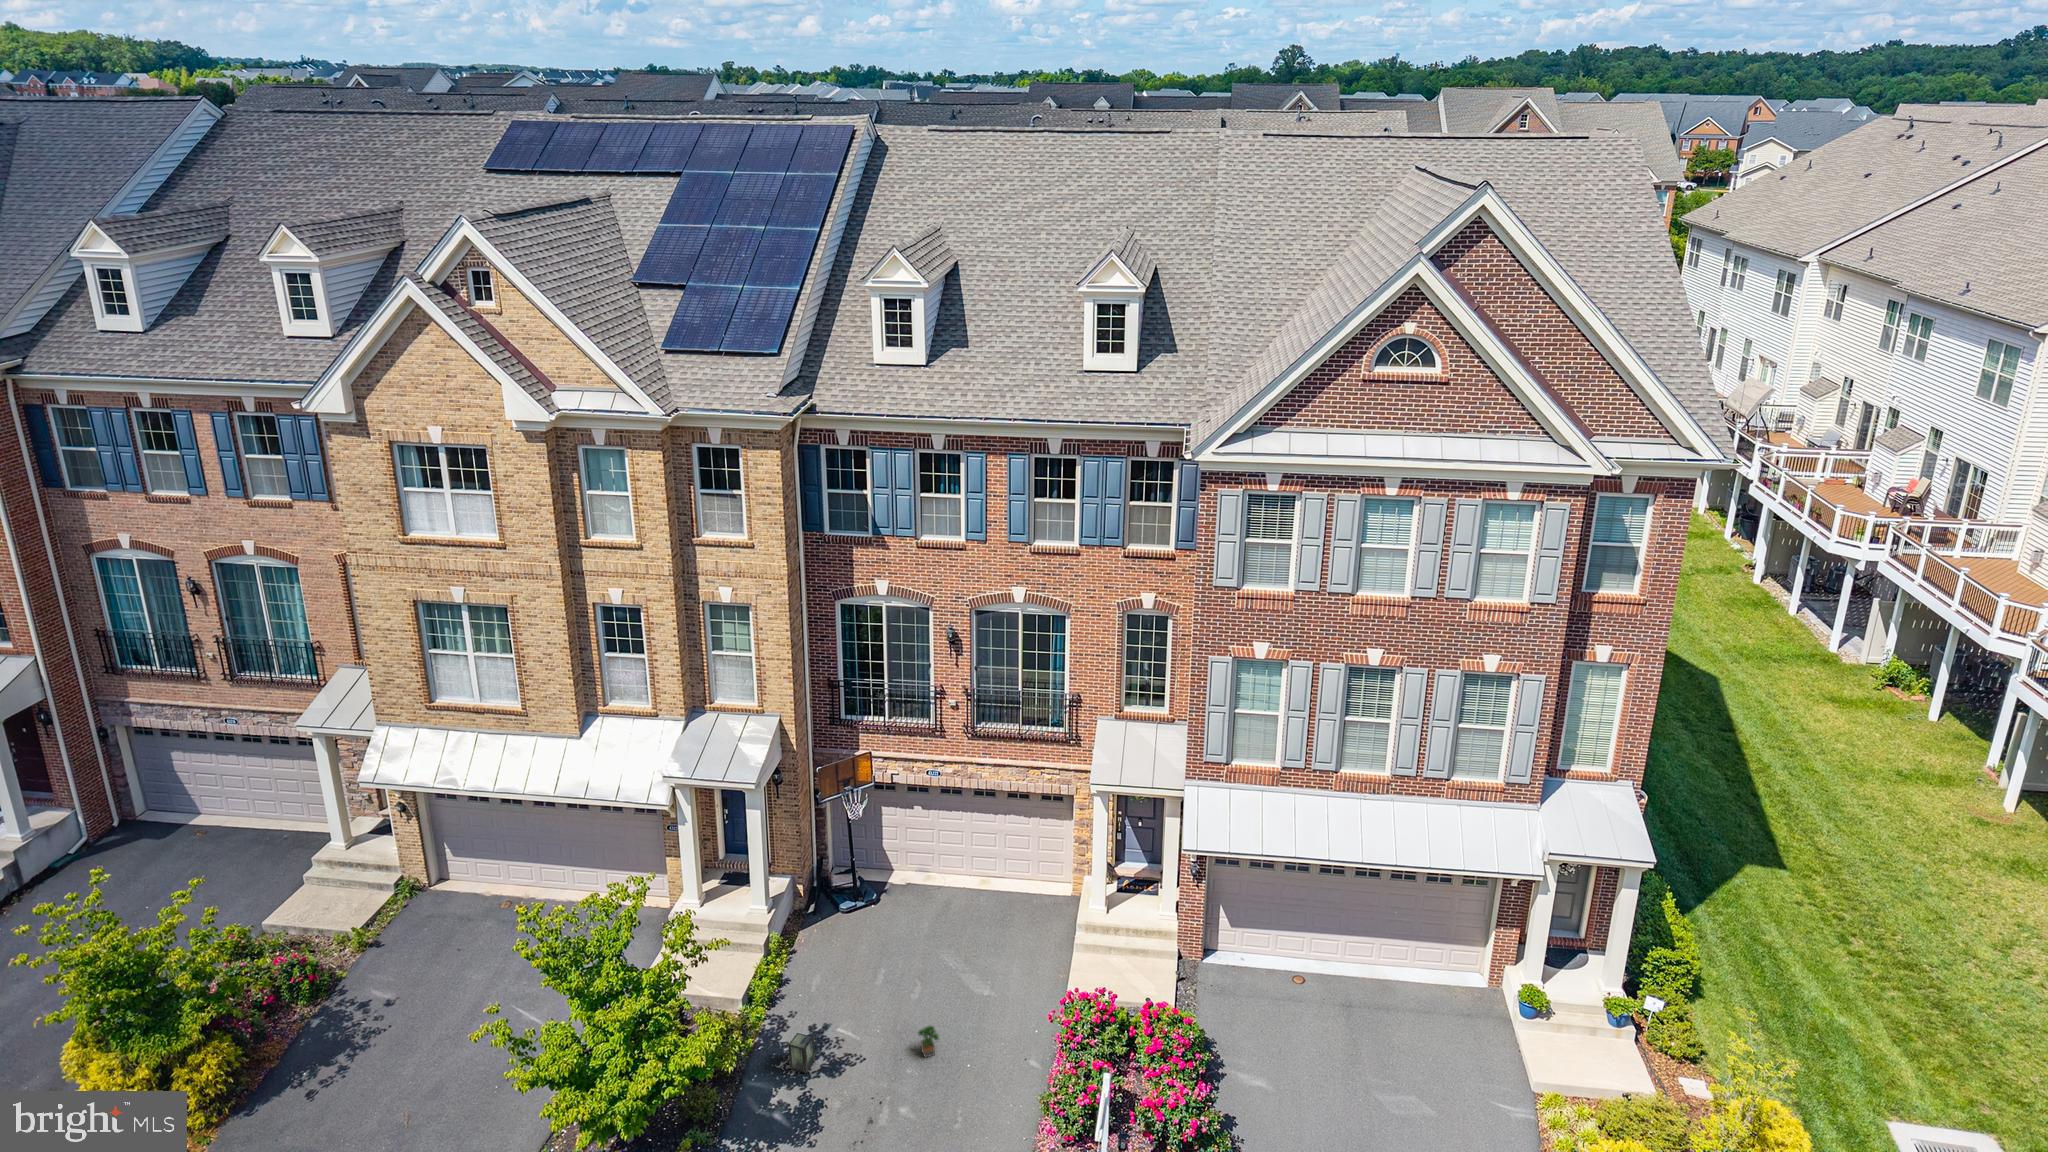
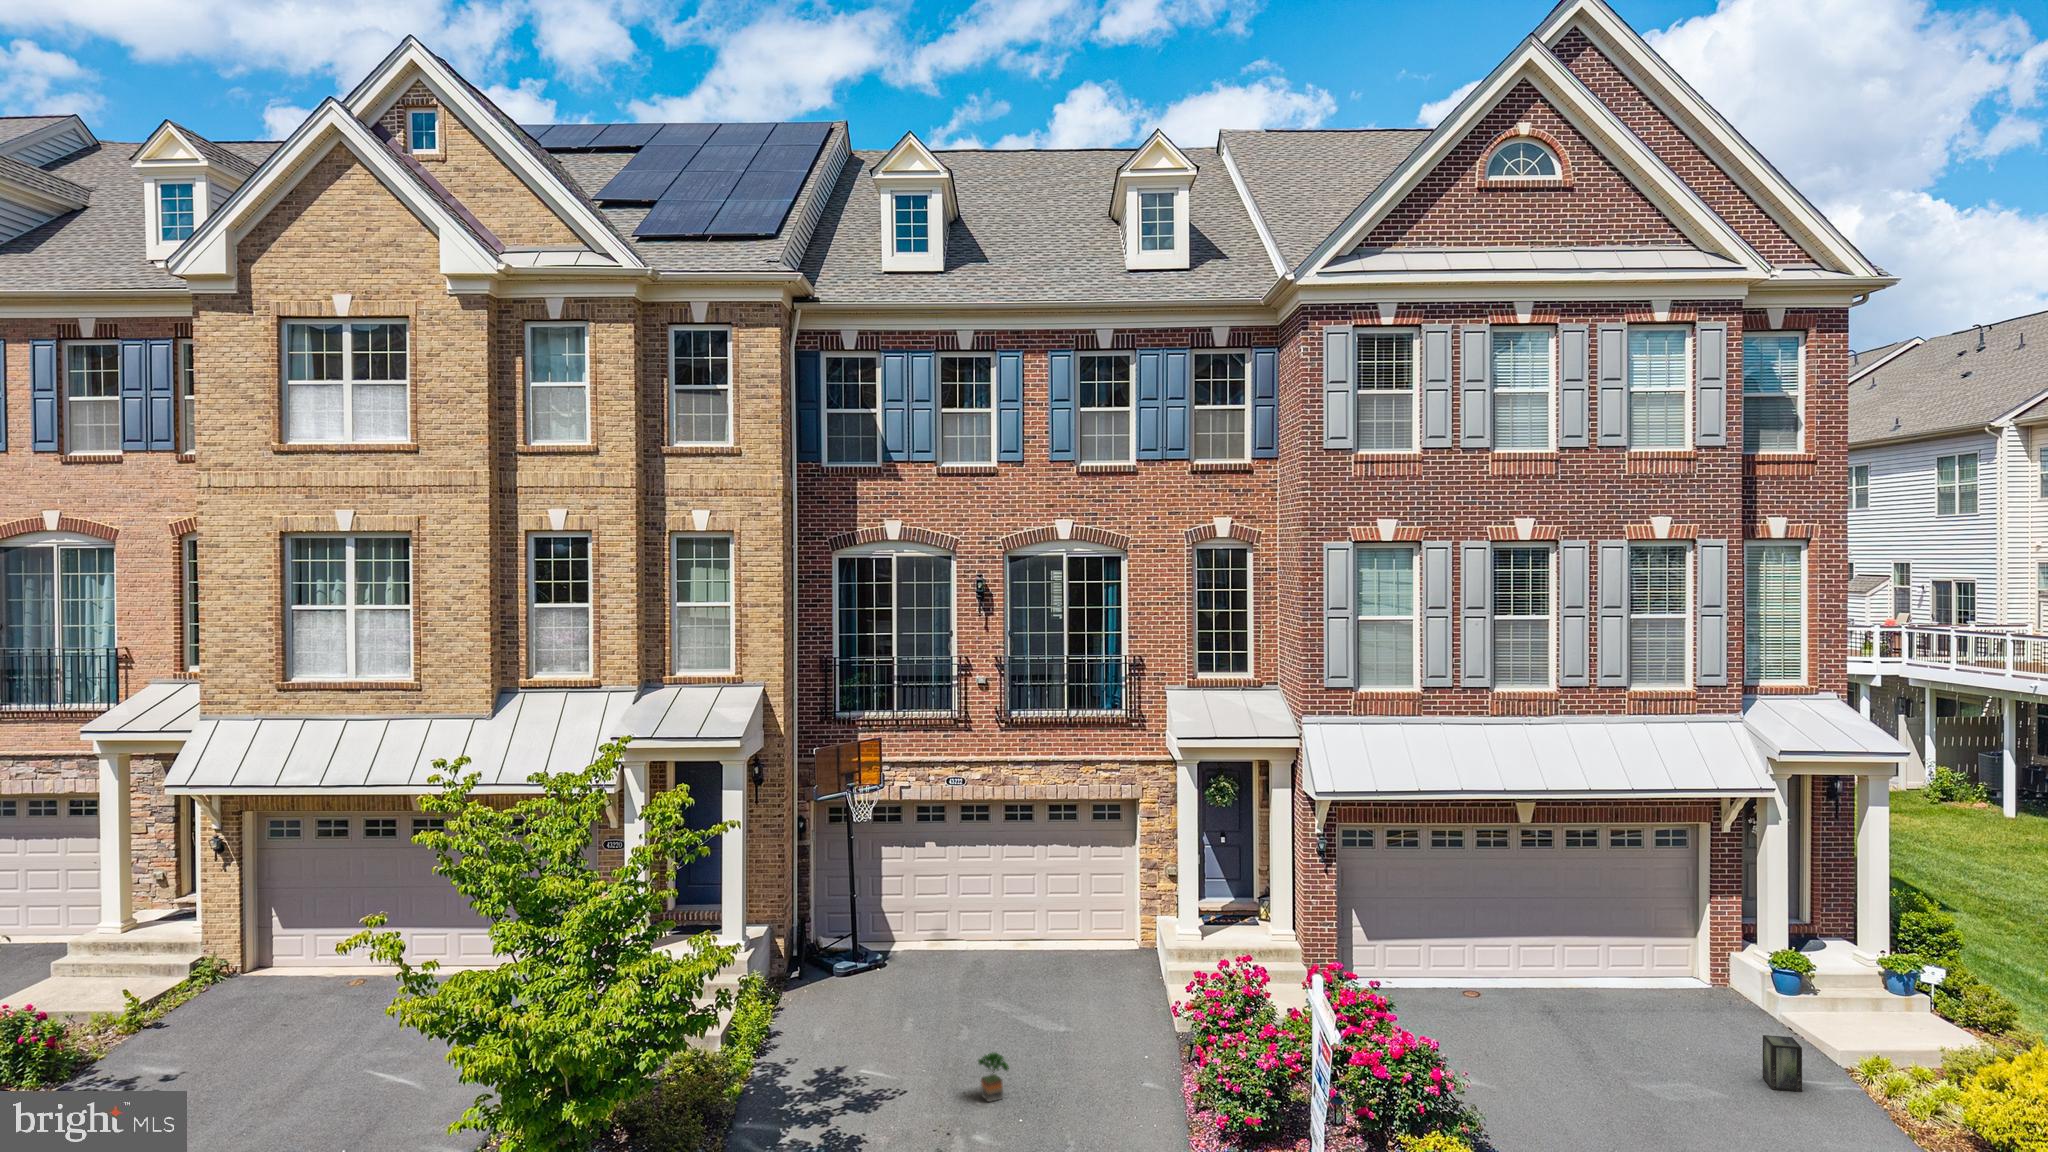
storage box: present [788,1033,815,1073] -> present [1763,1035,1802,1092]

